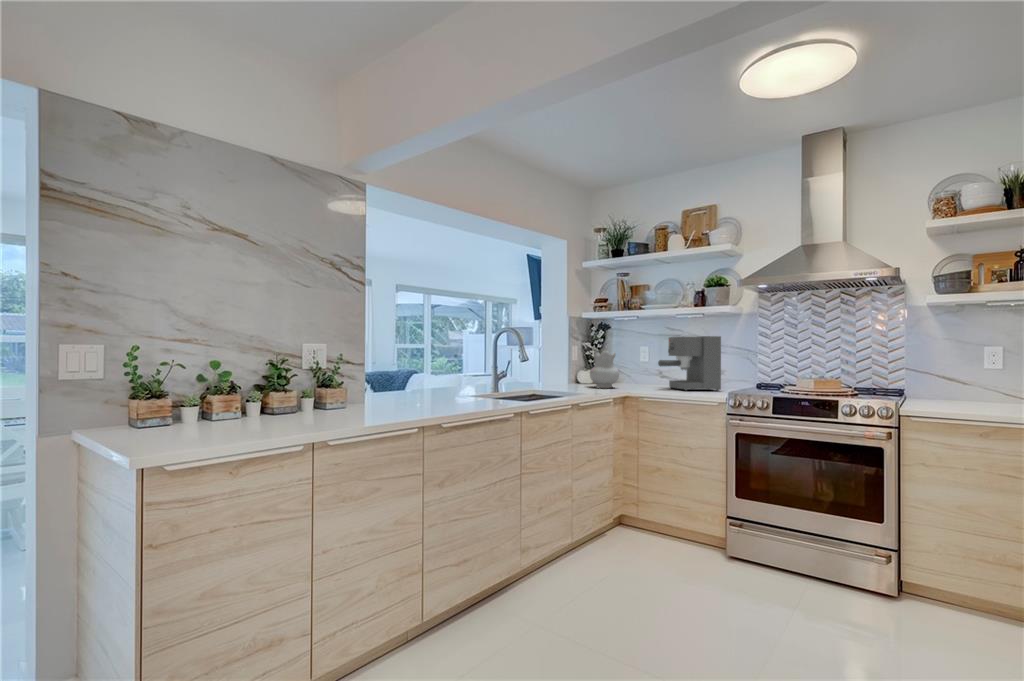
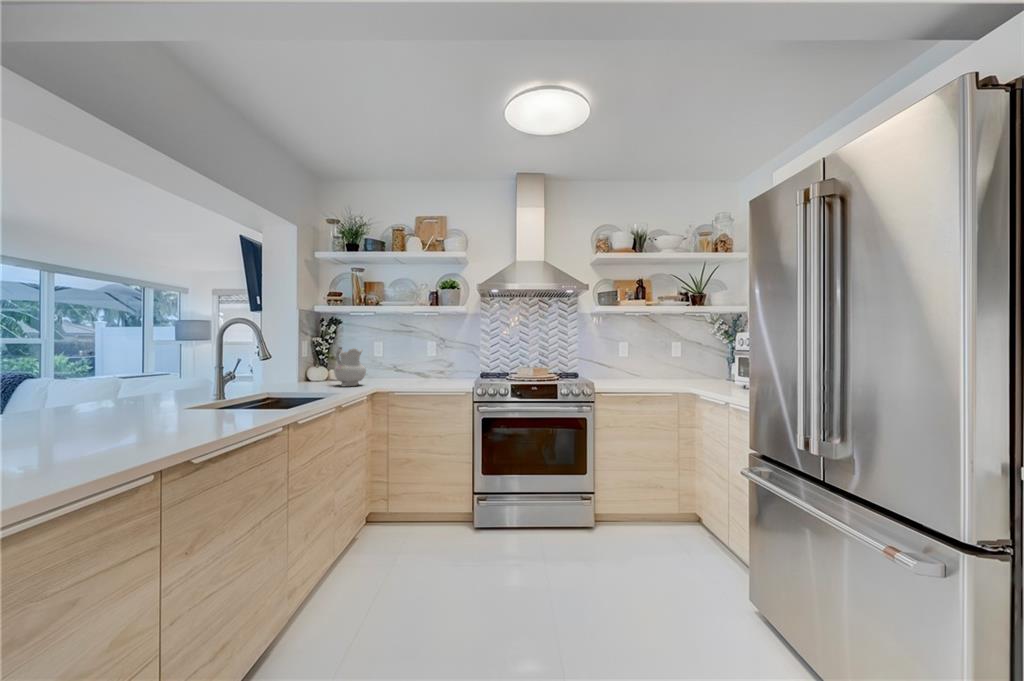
coffee maker: present [658,336,721,391] -> none [404,333,456,383]

